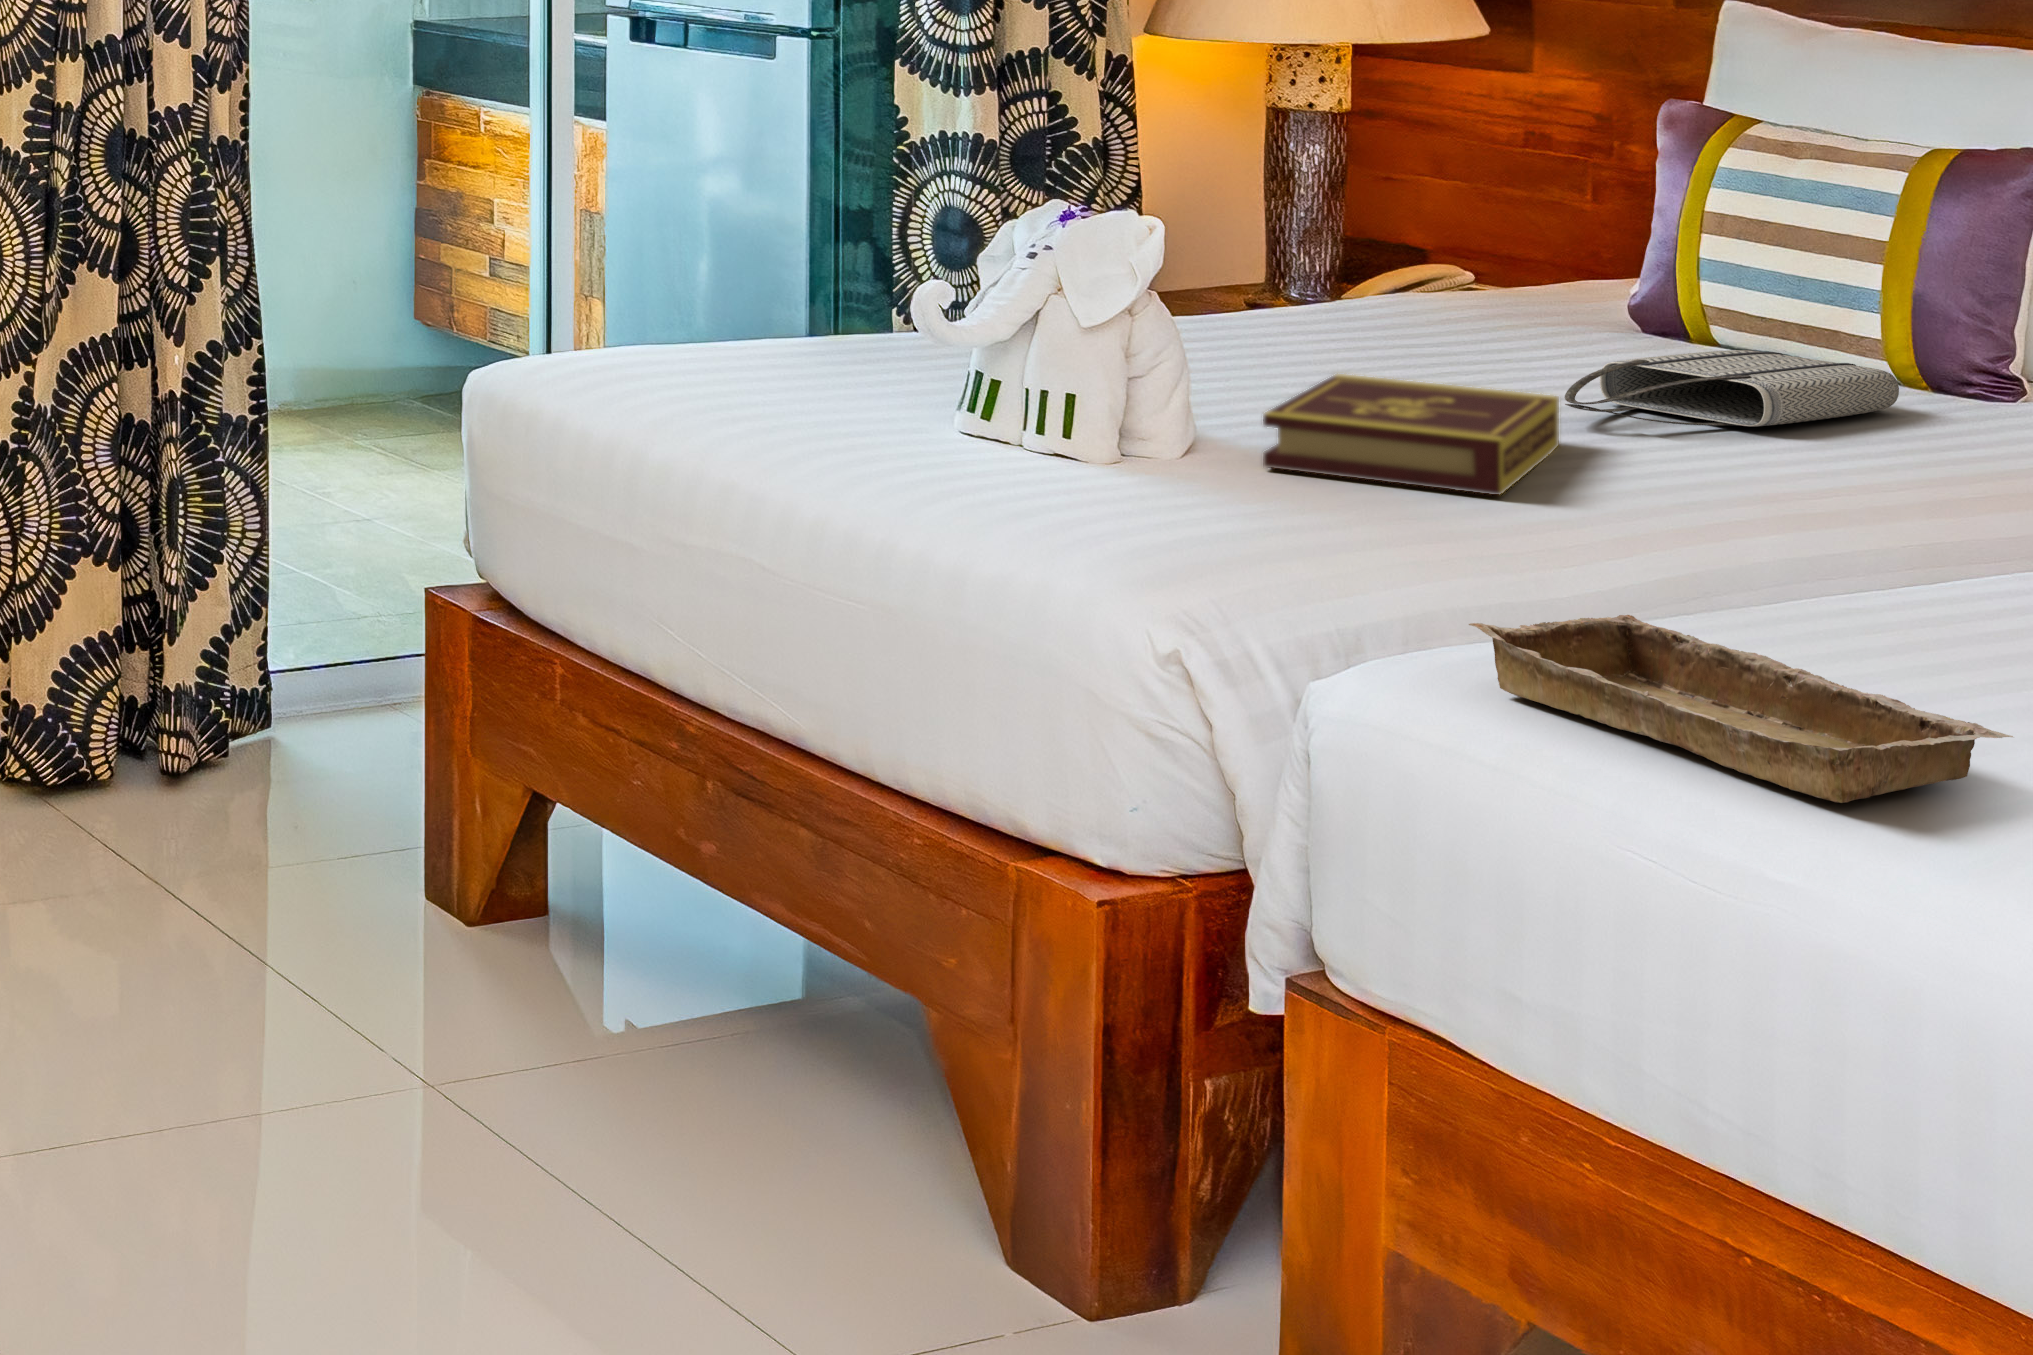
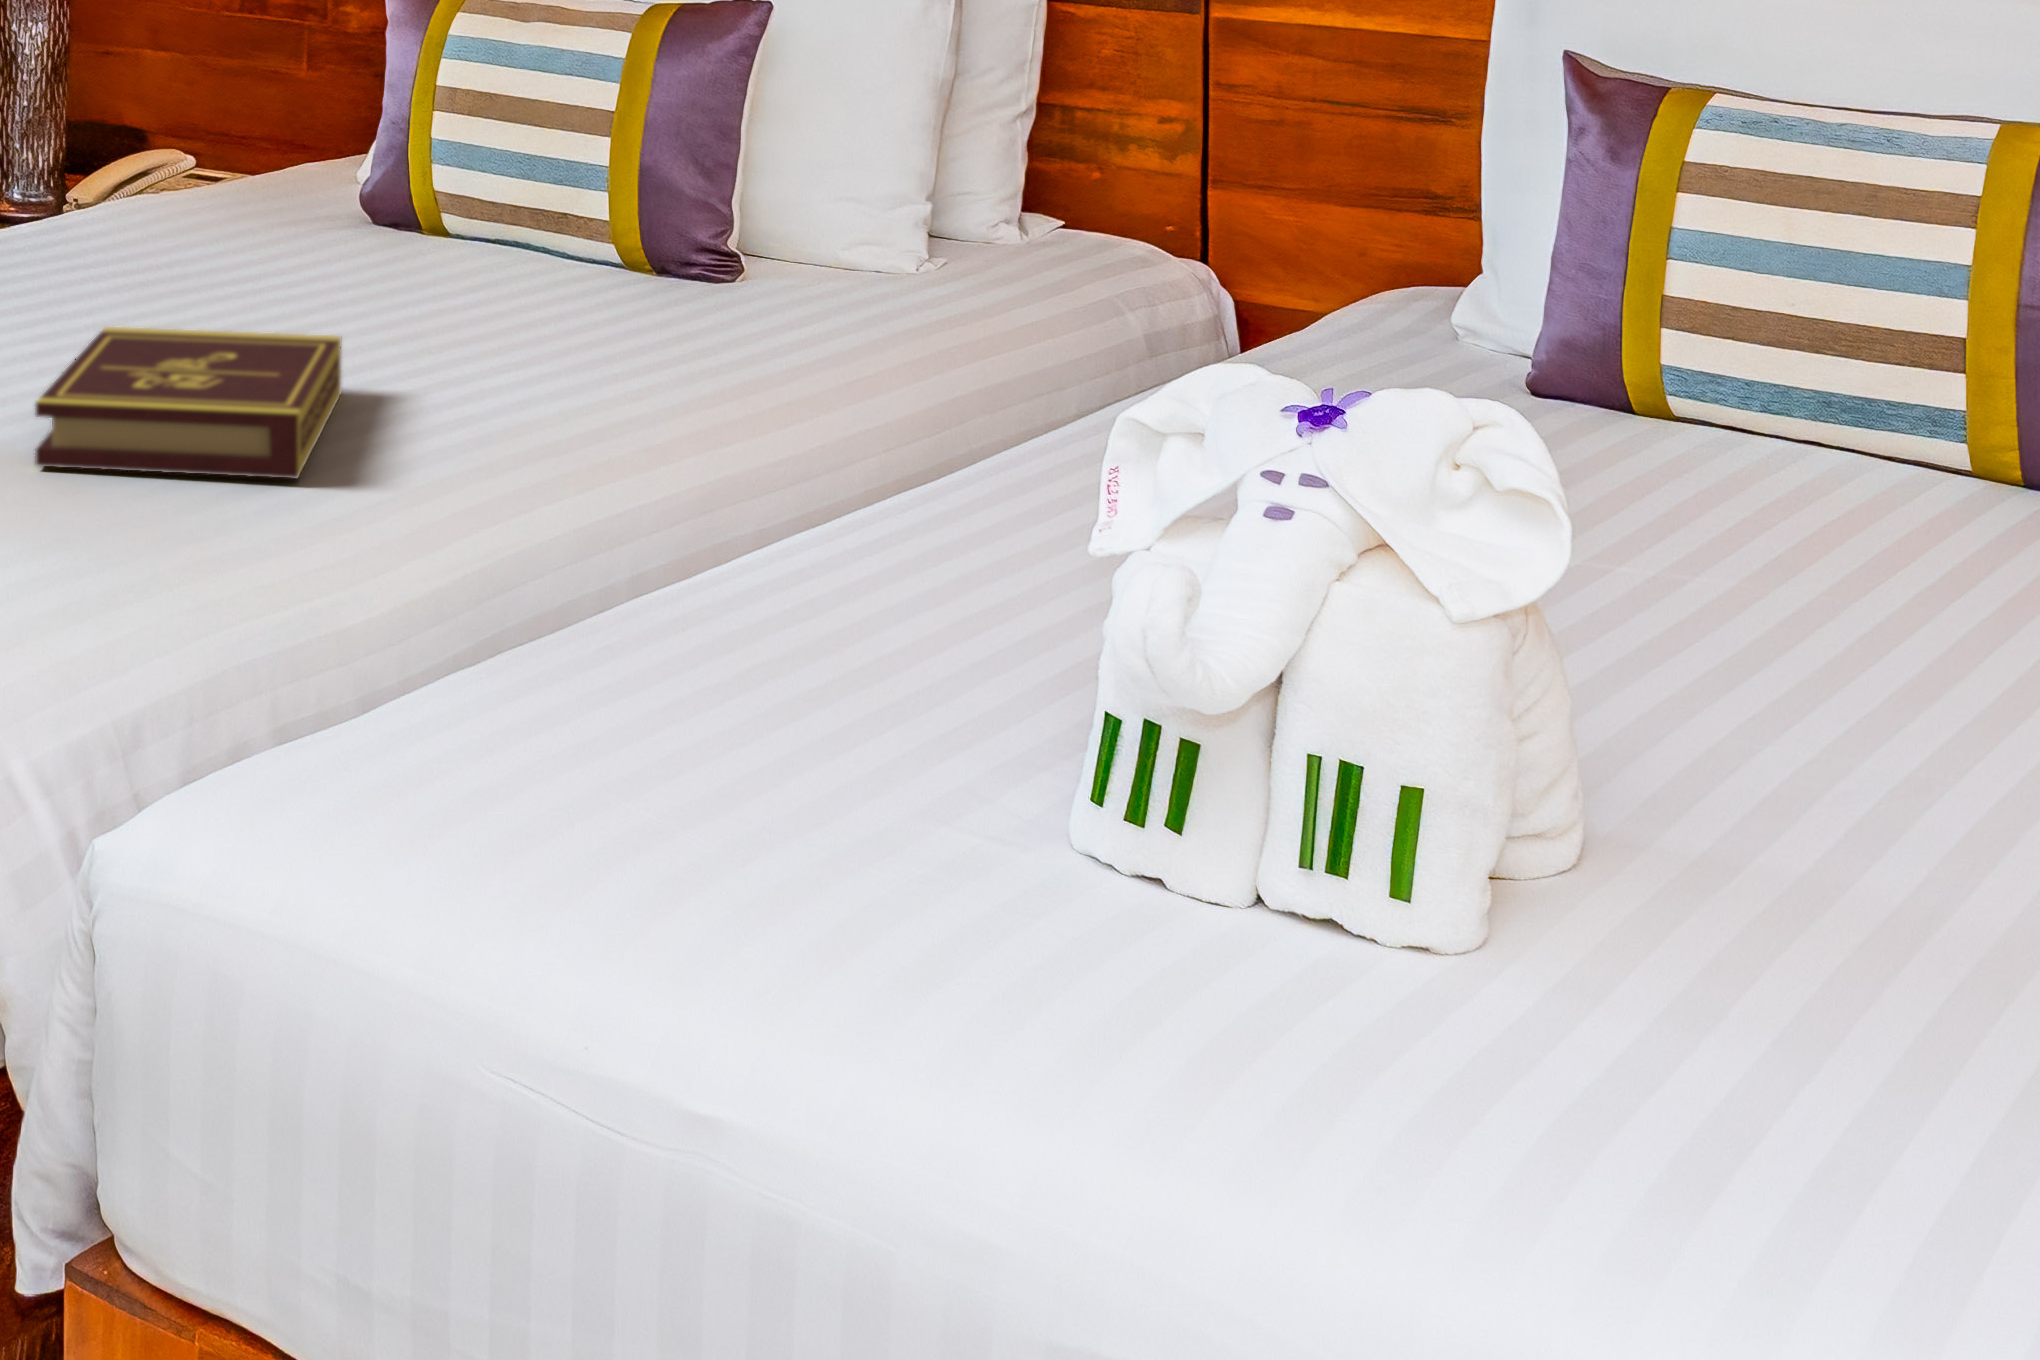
tote bag: present [1565,350,1899,426] -> none [342,248,652,349]
tray: present [1469,615,2013,803] -> none [324,677,937,945]

